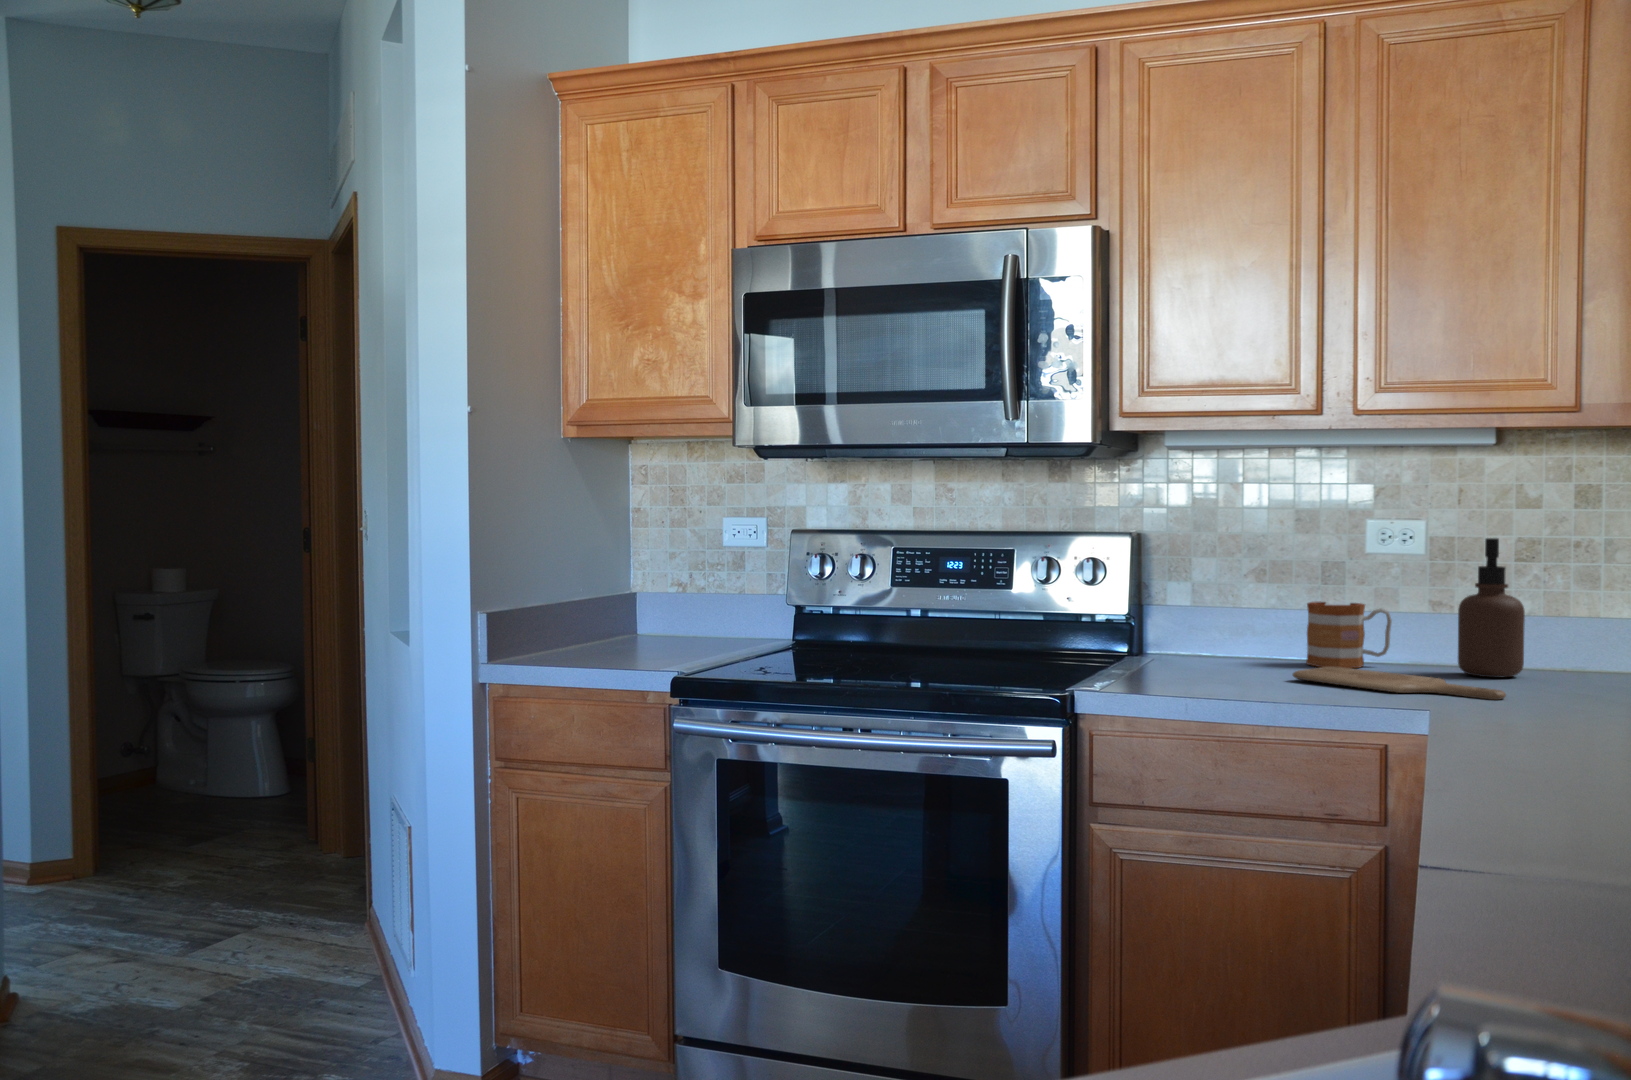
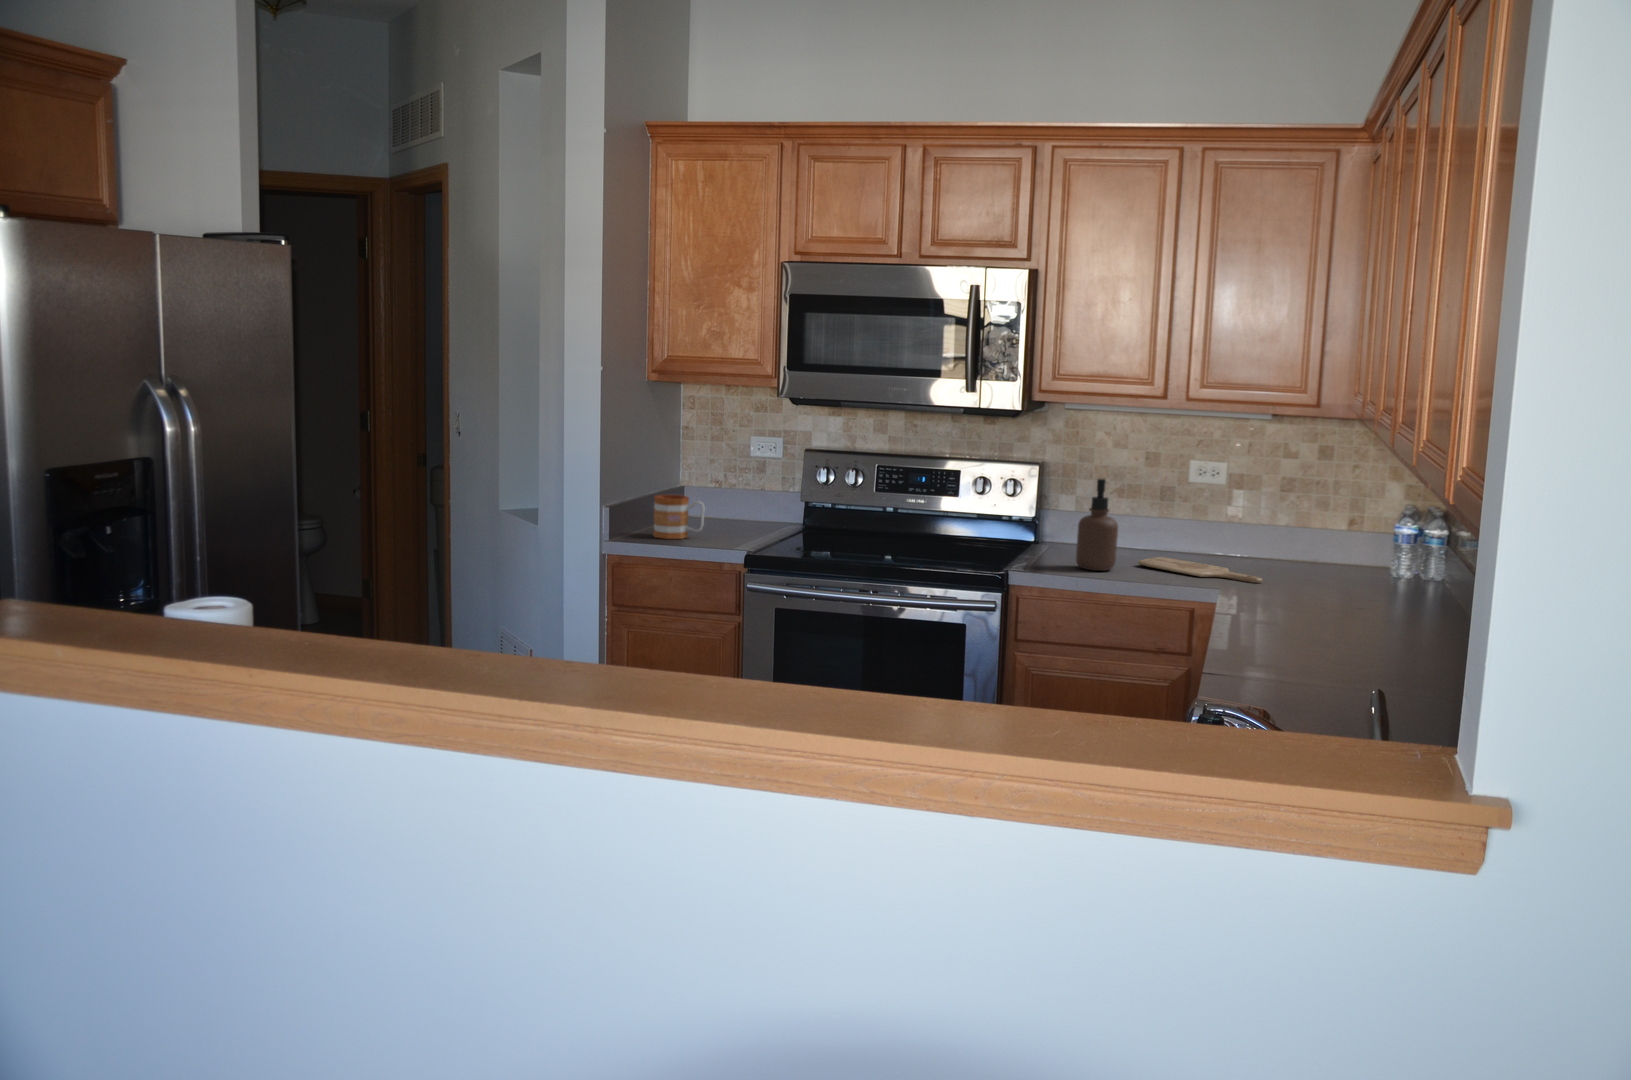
soap dispenser: present [1458,538,1525,678] -> present [1076,479,1118,571]
mug: present [1306,601,1392,668] -> present [653,495,705,539]

